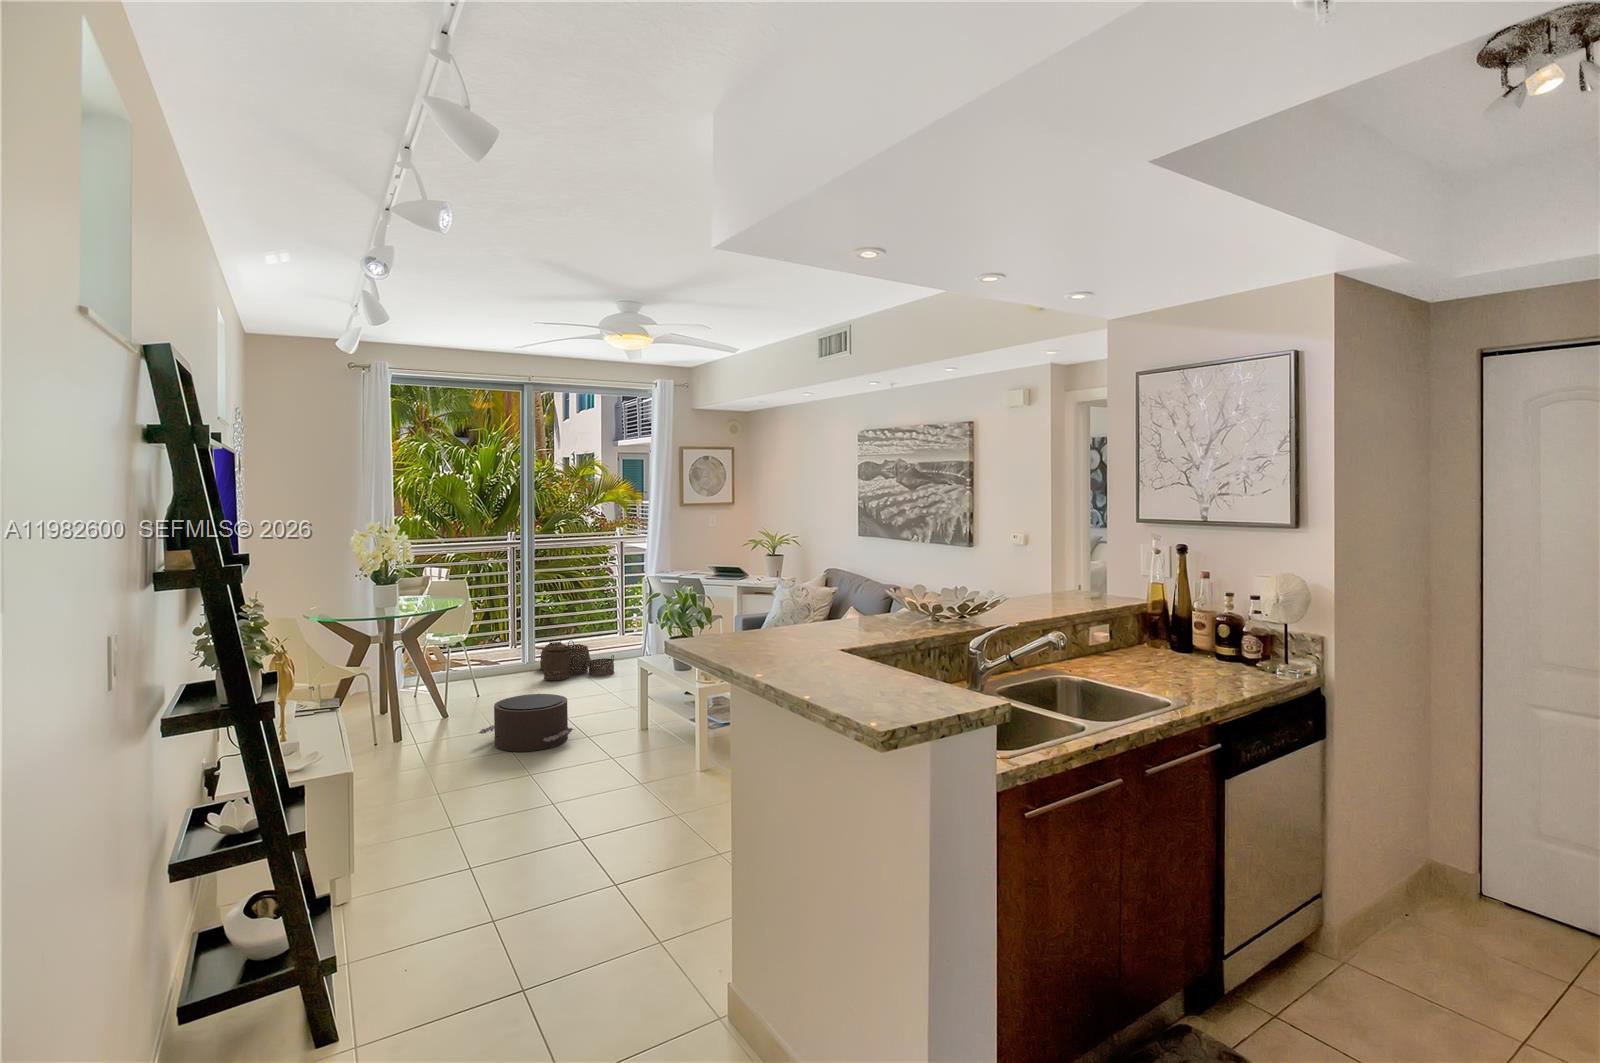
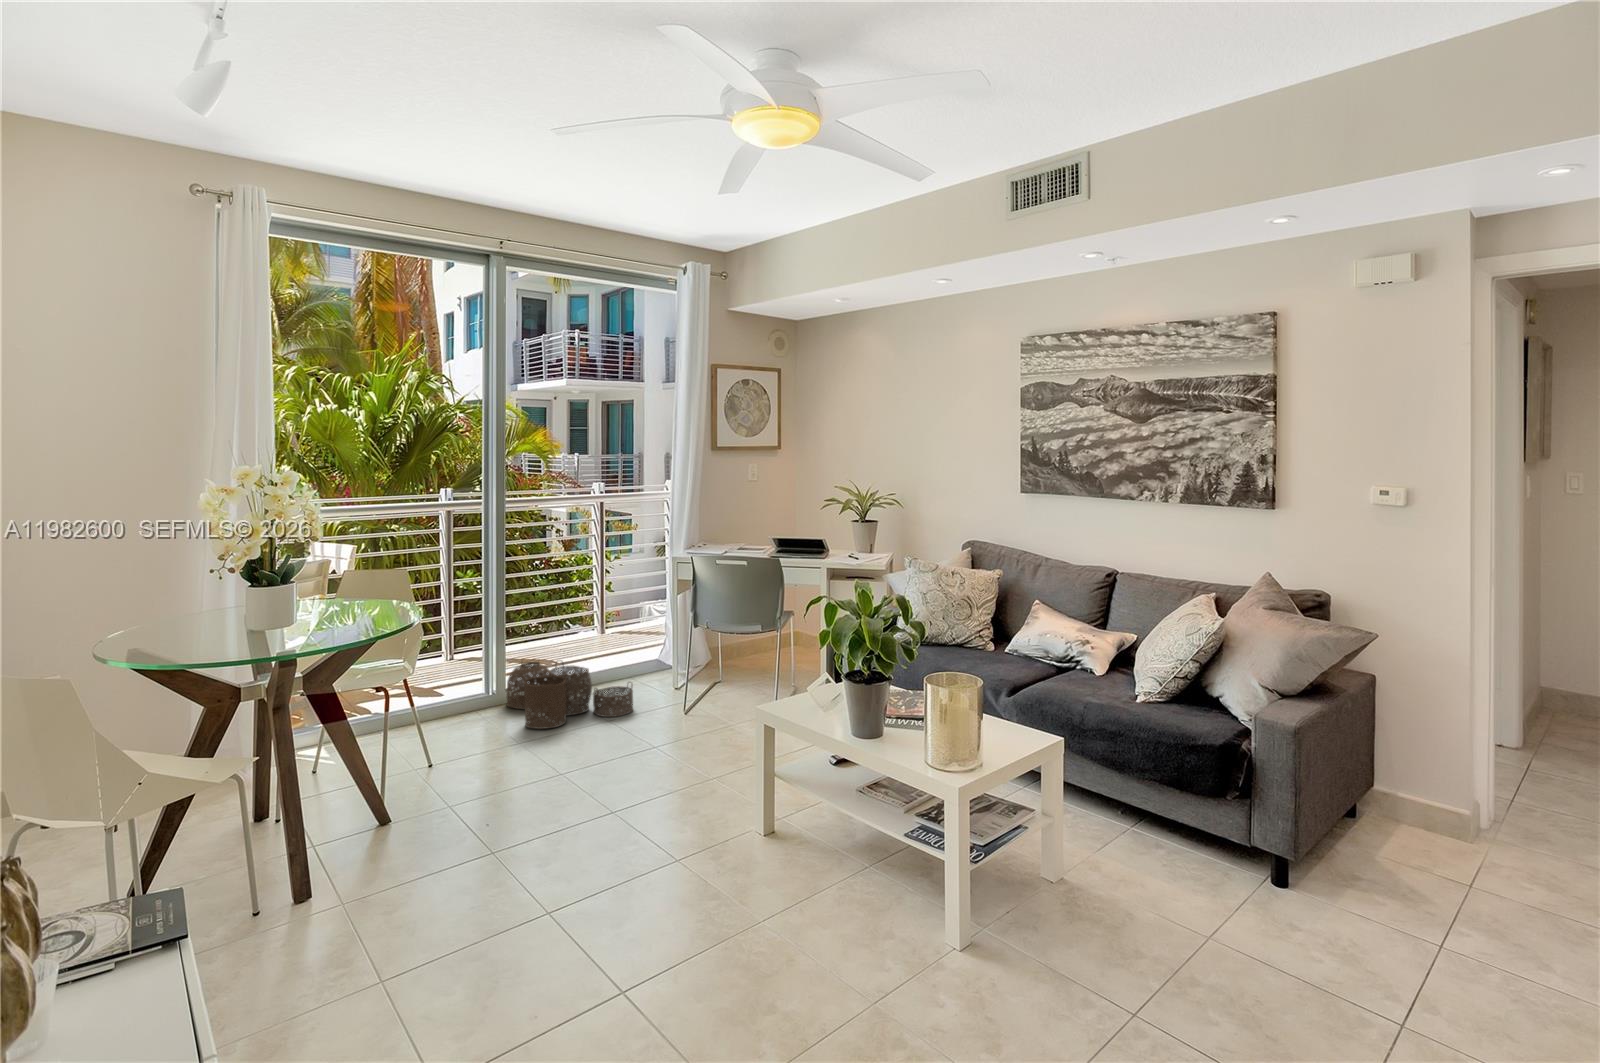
pouf: present [479,694,574,752] -> none [484,782,672,915]

